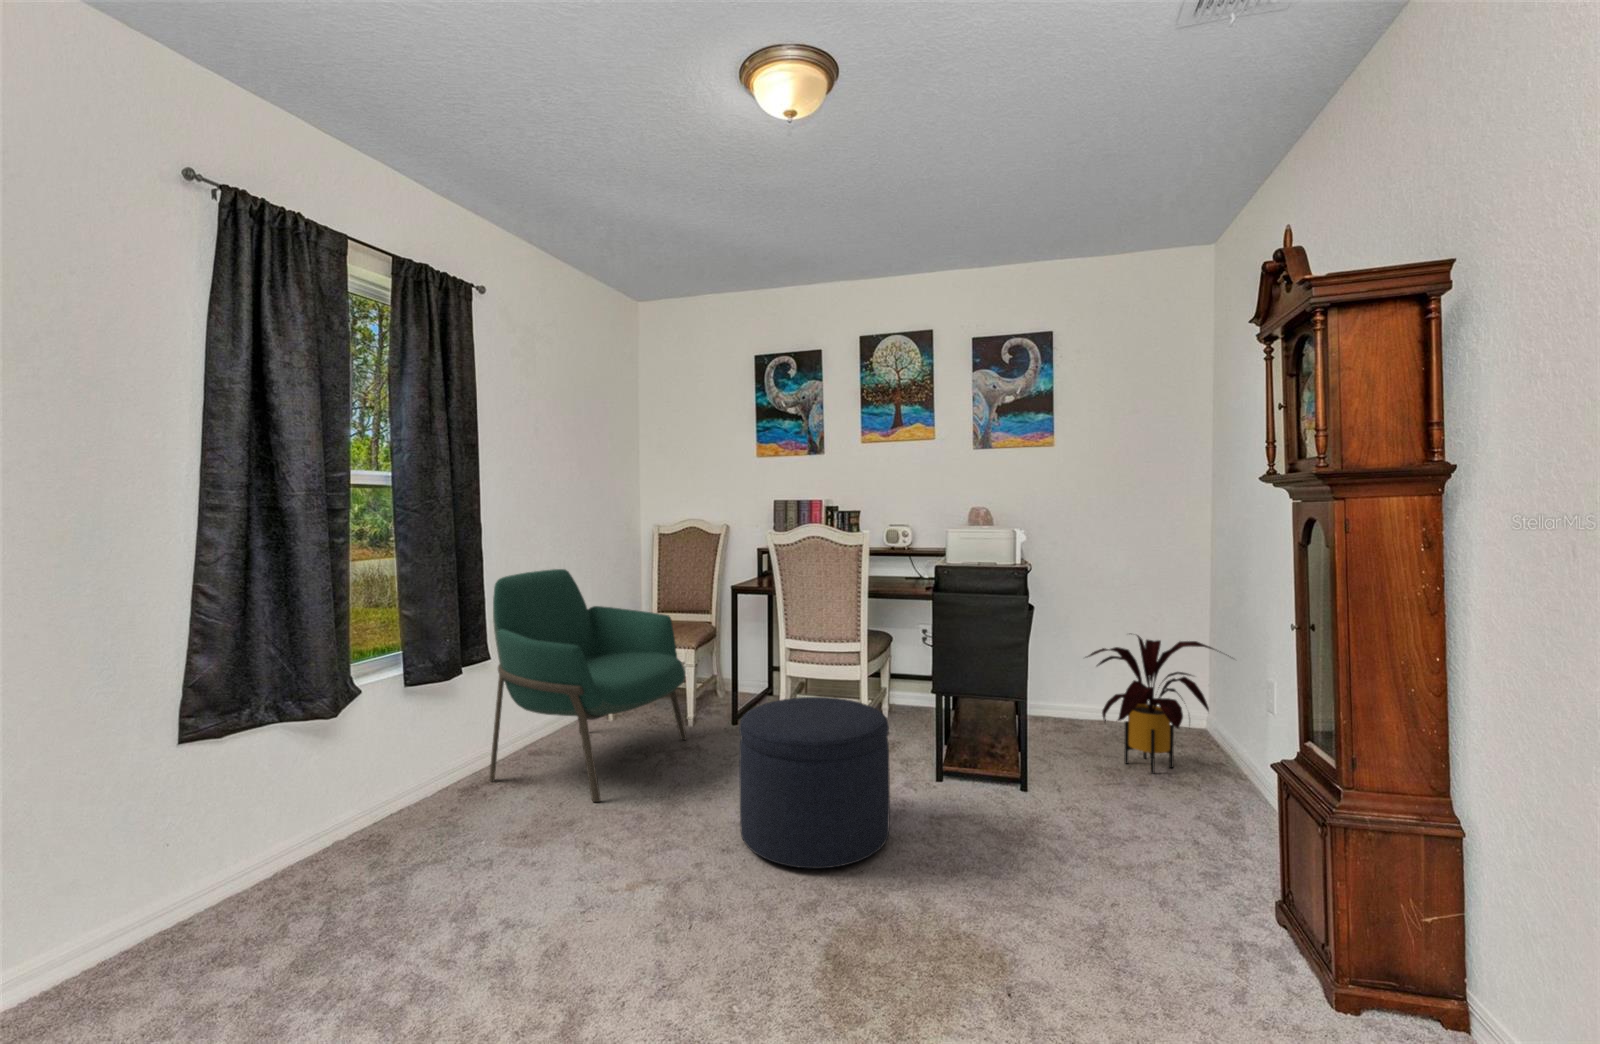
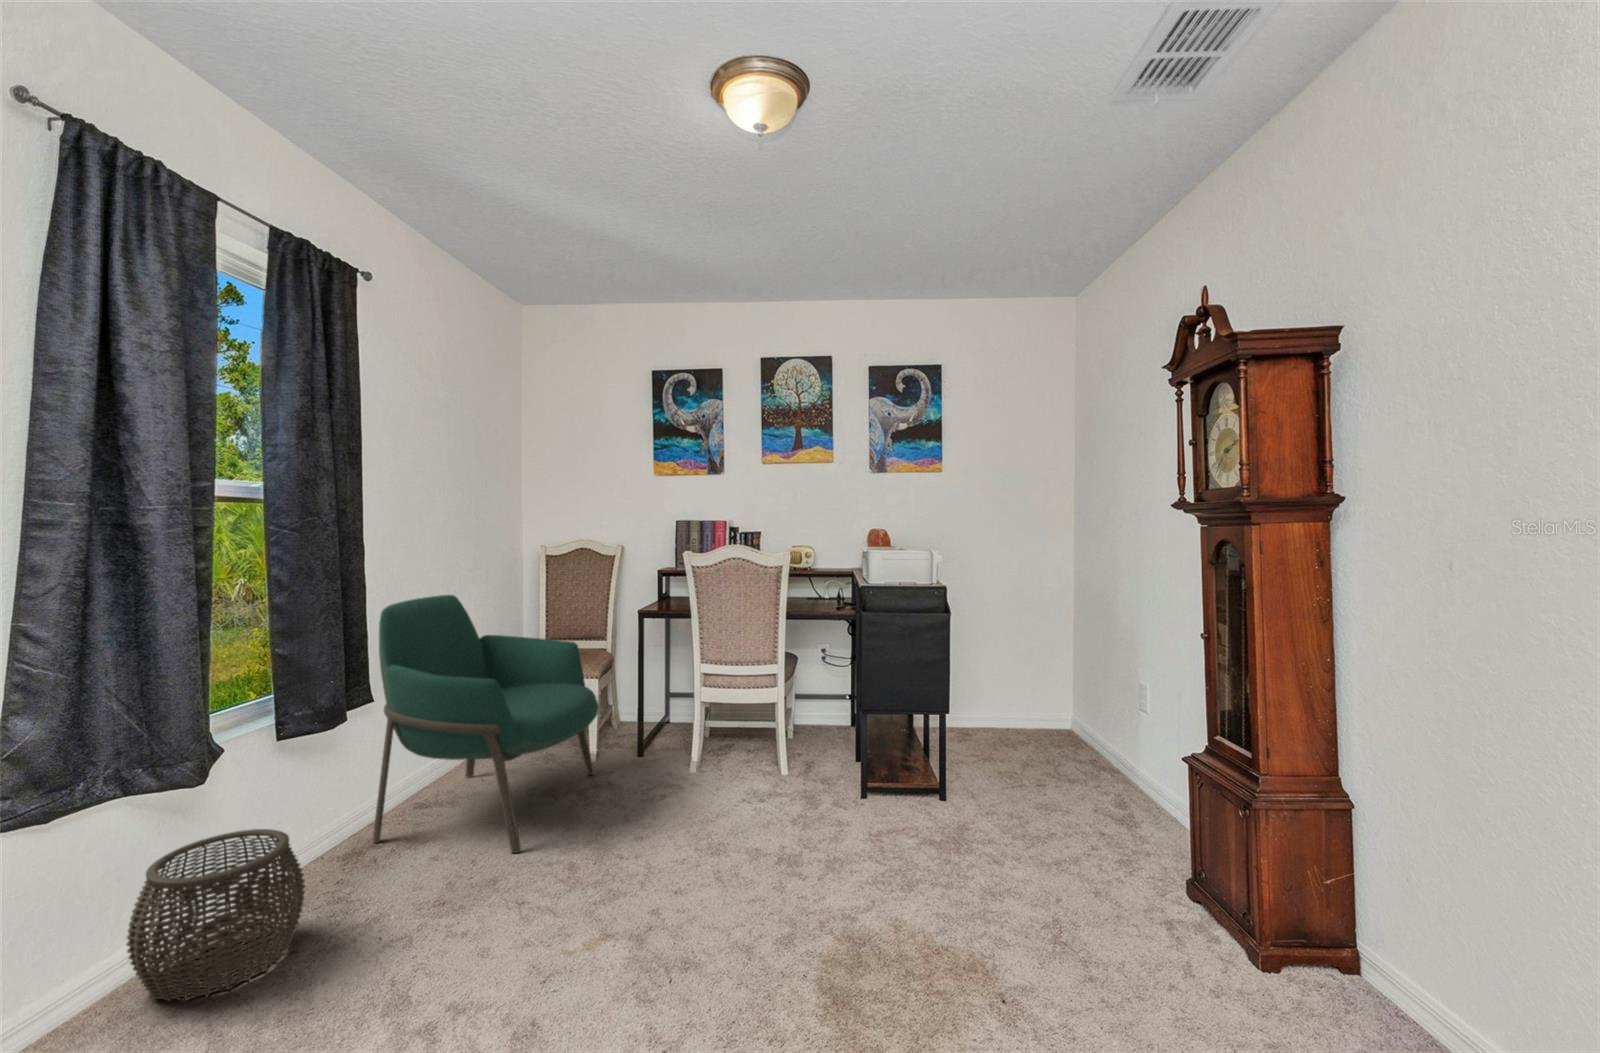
house plant: present [1088,635,1229,774] -> none [987,643,1109,768]
ottoman: present [739,697,890,868] -> none [692,719,843,895]
woven basket: none [282,758,414,888] -> present [126,829,305,1001]

